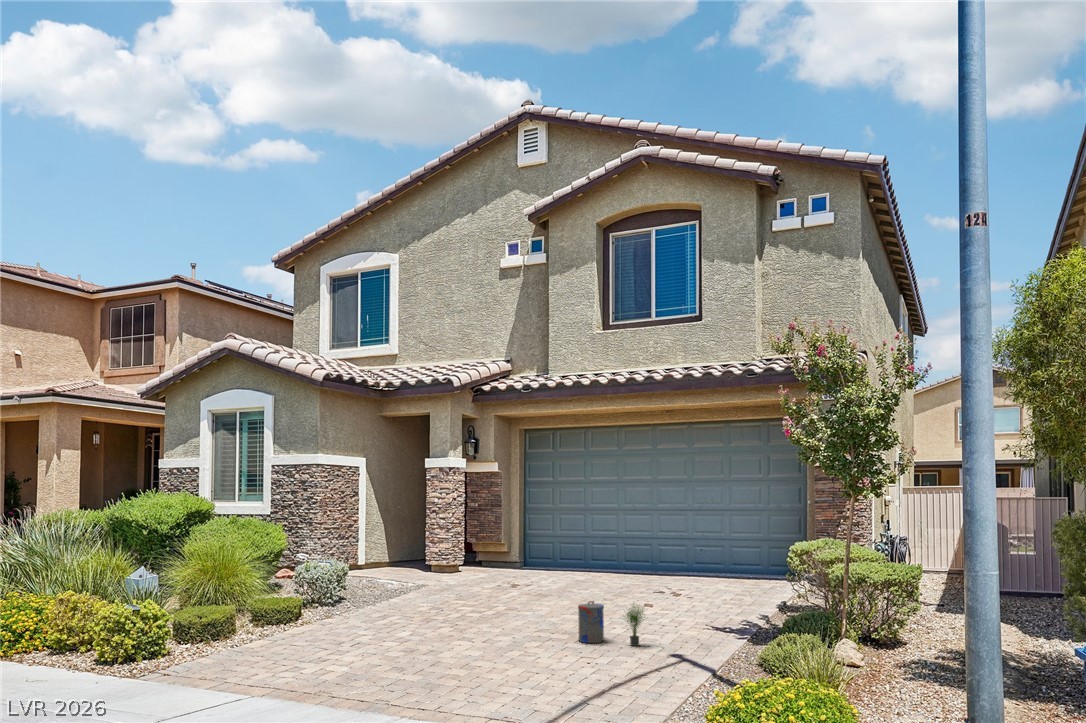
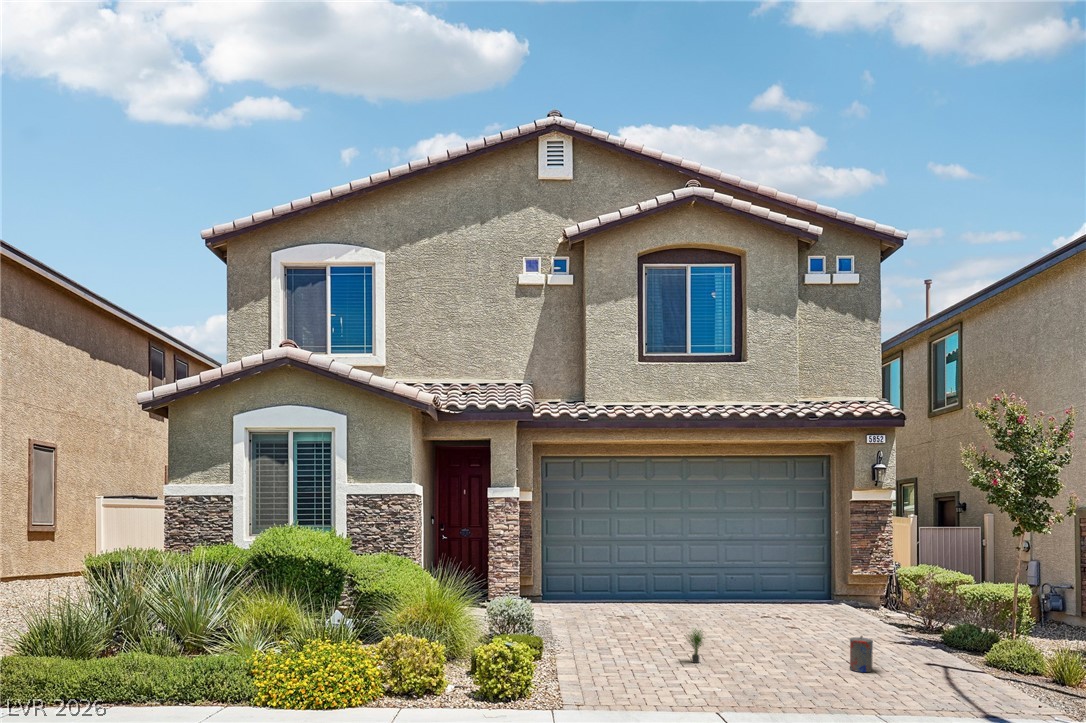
potted plant: present [627,605,643,646] -> present [687,630,703,663]

